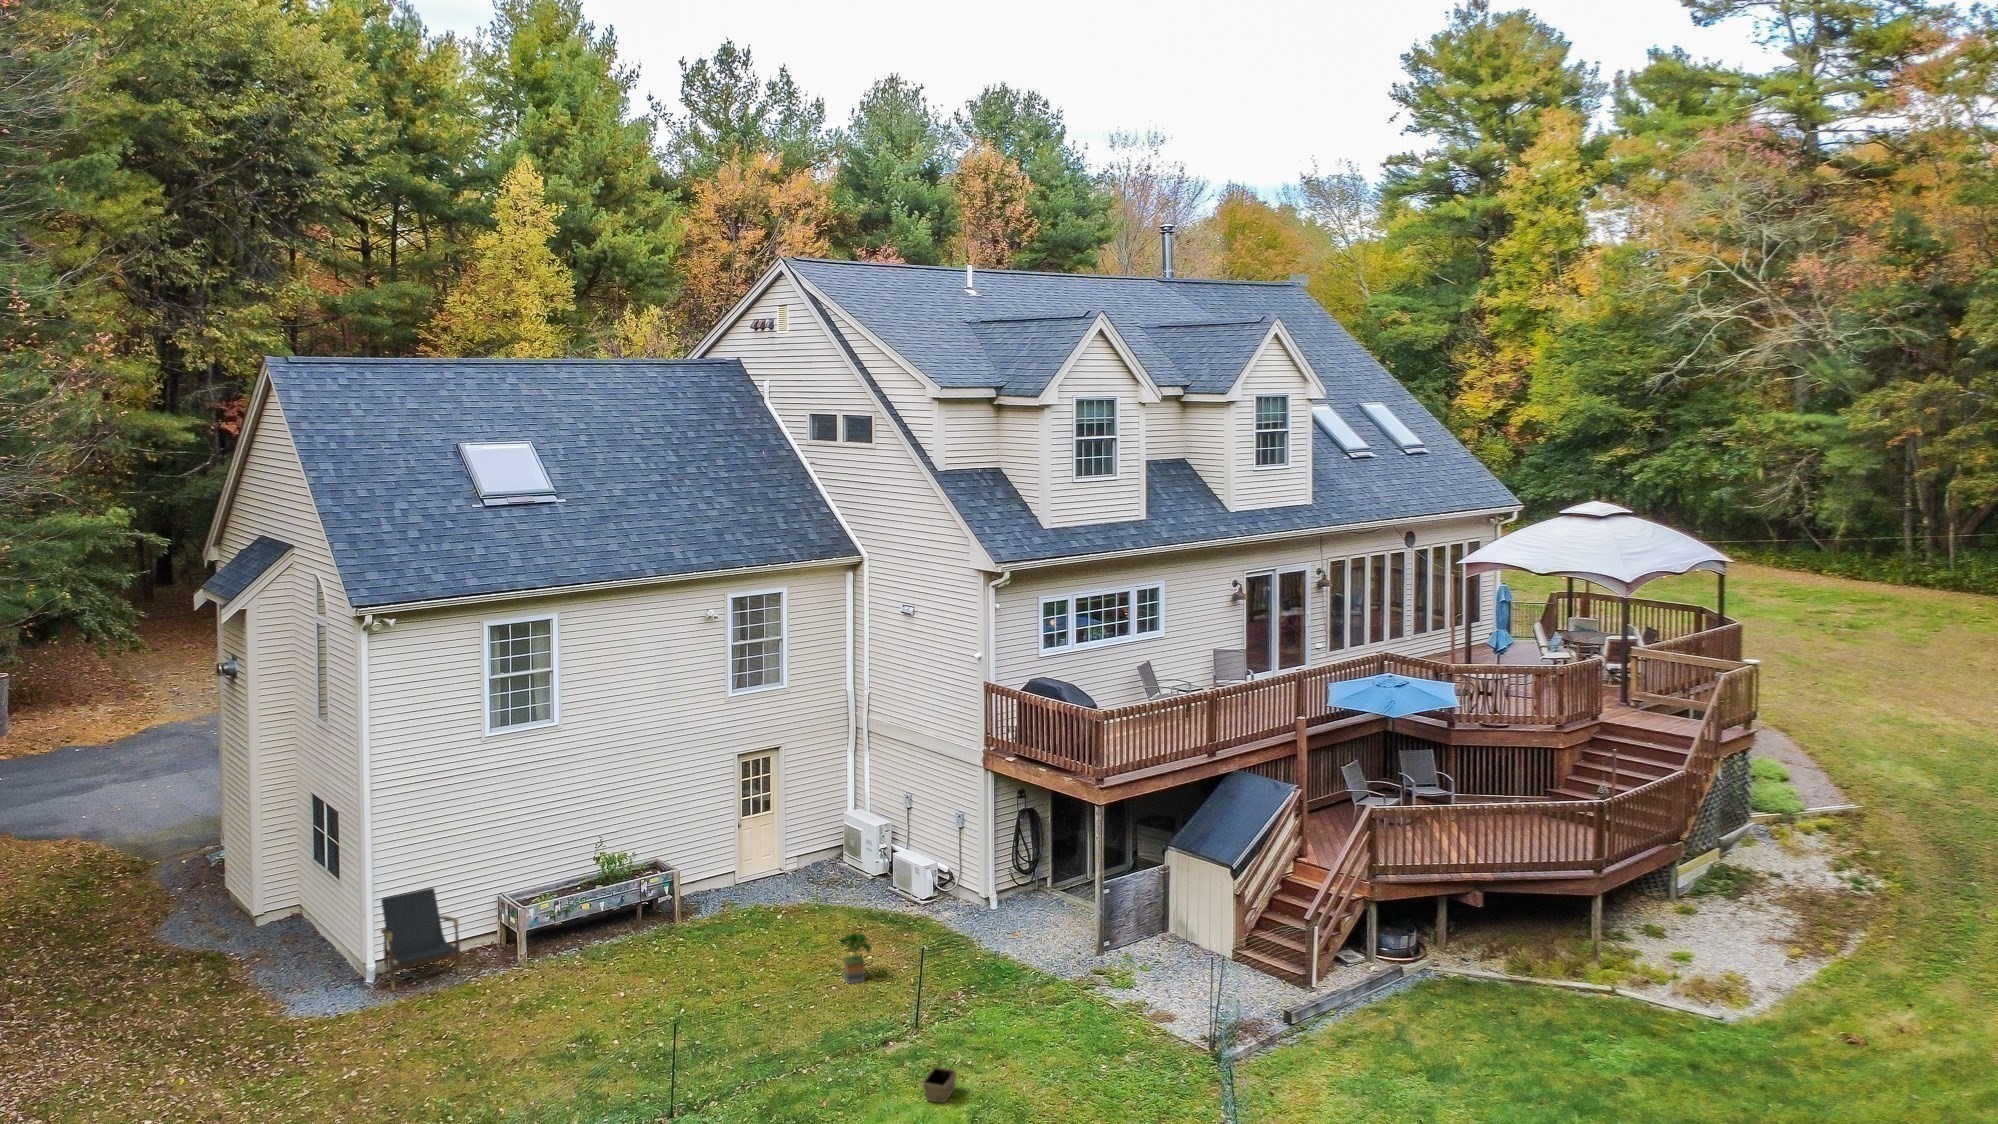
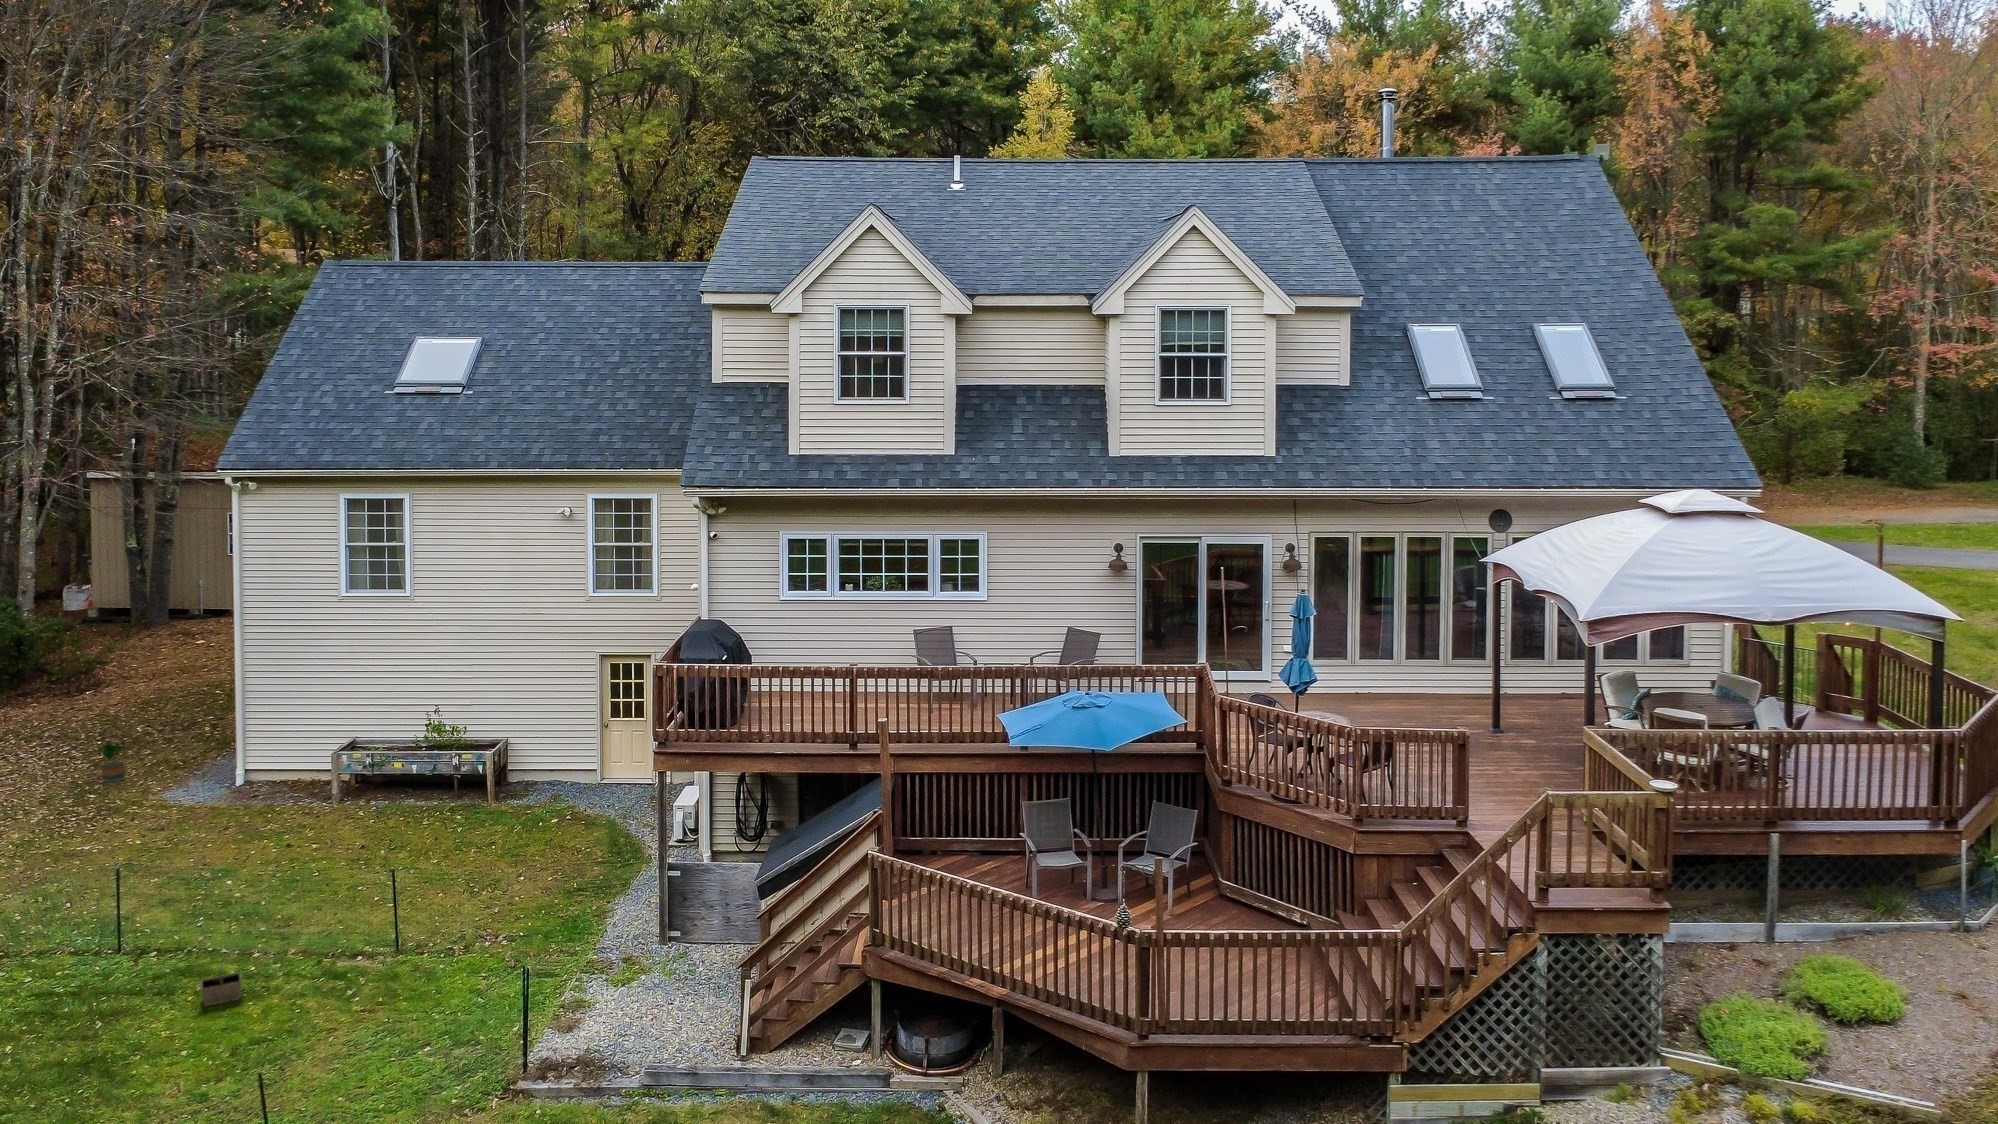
lounge chair: present [381,888,461,990] -> none [226,714,303,791]
potted tree: present [839,932,871,984] -> present [98,743,125,783]

